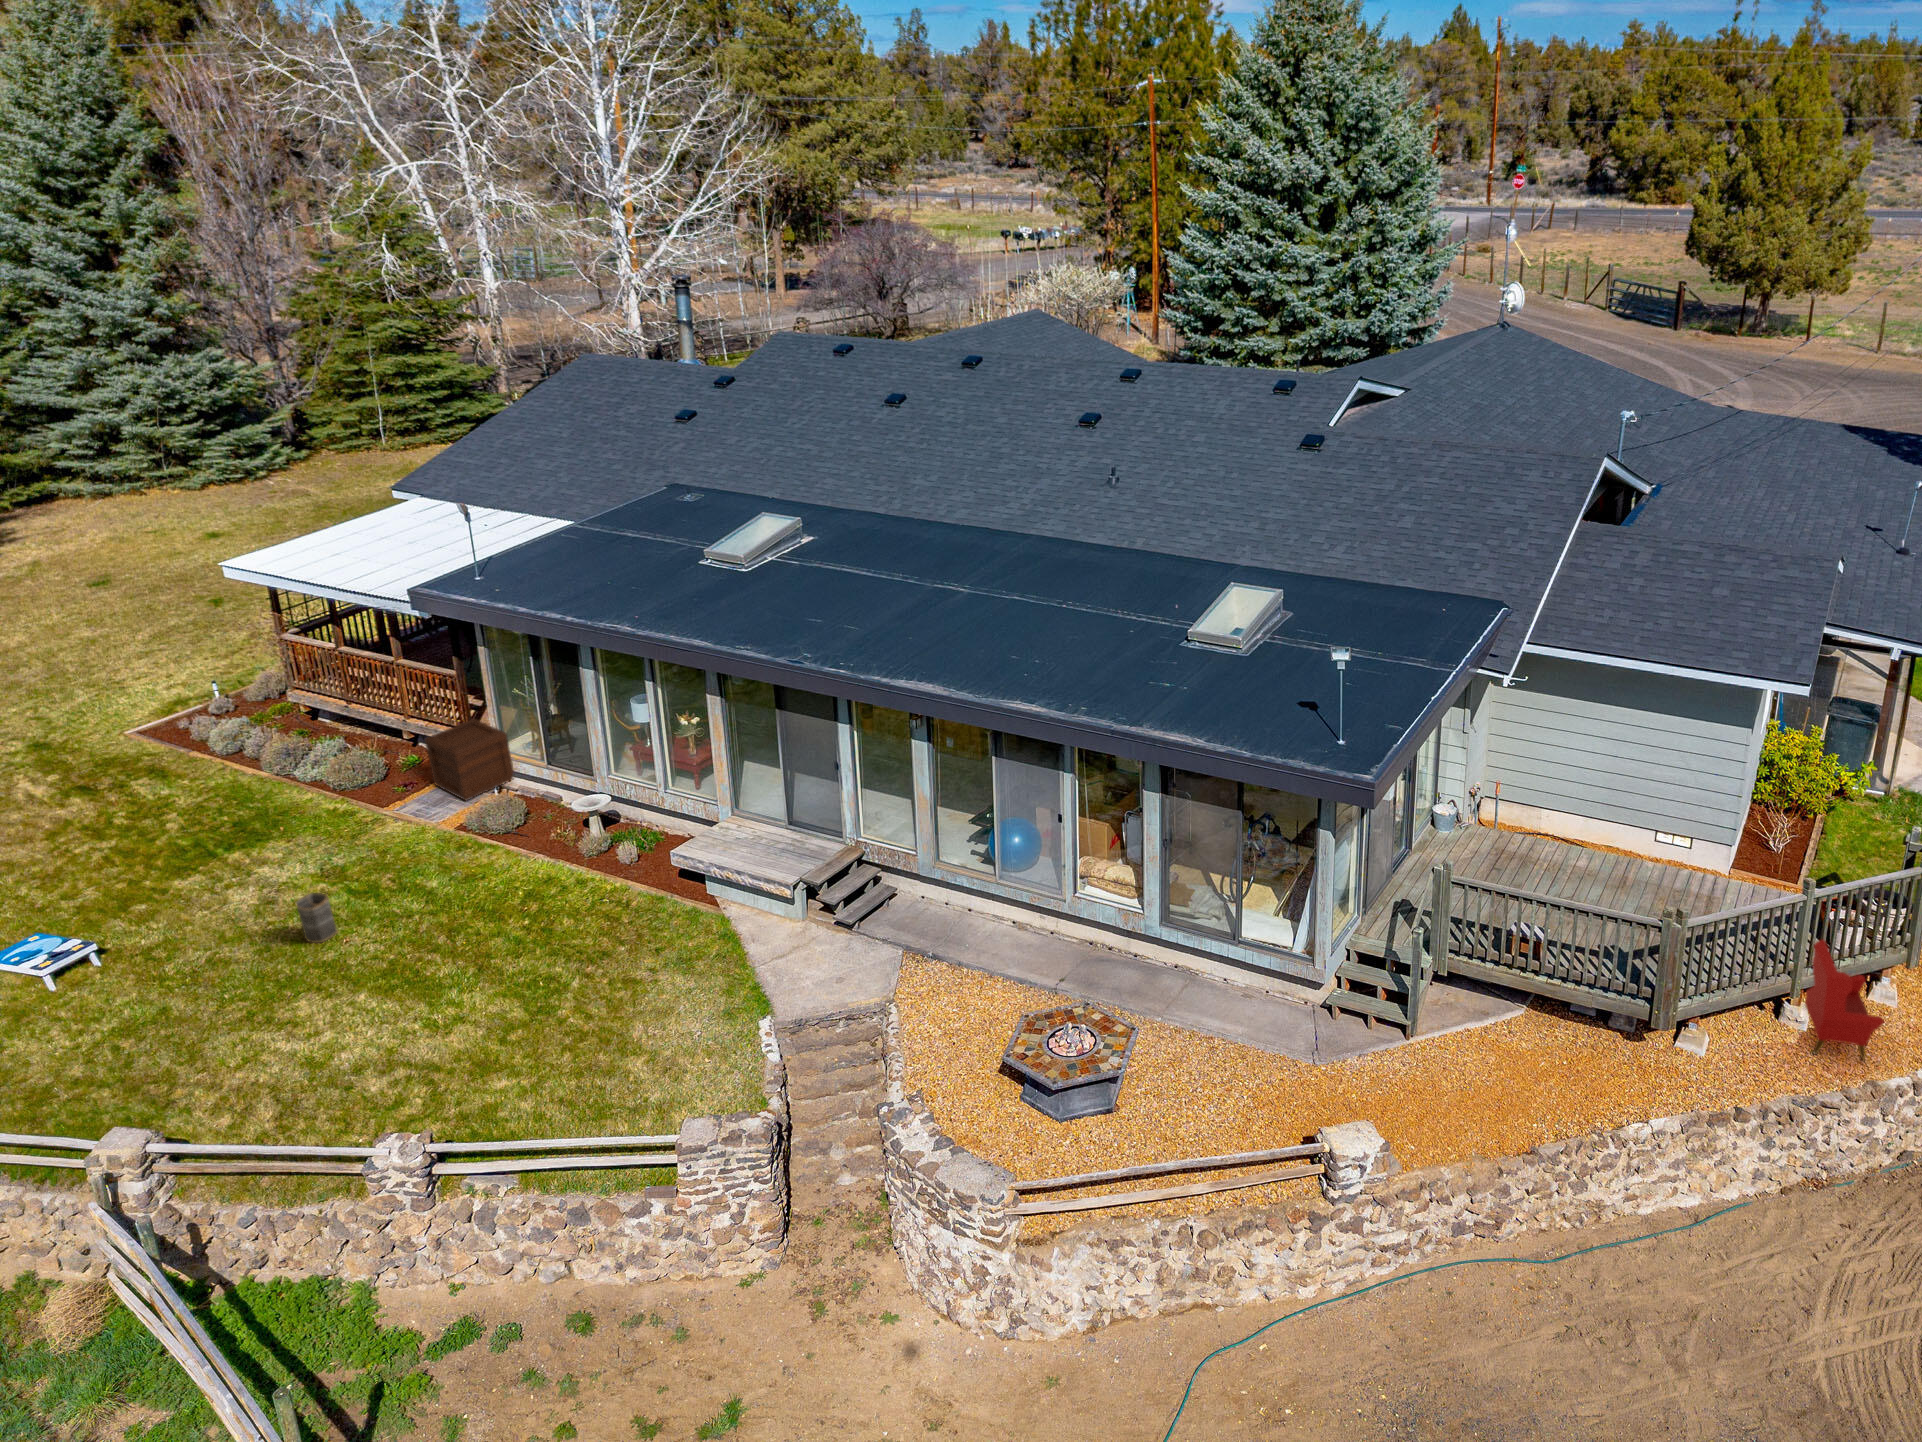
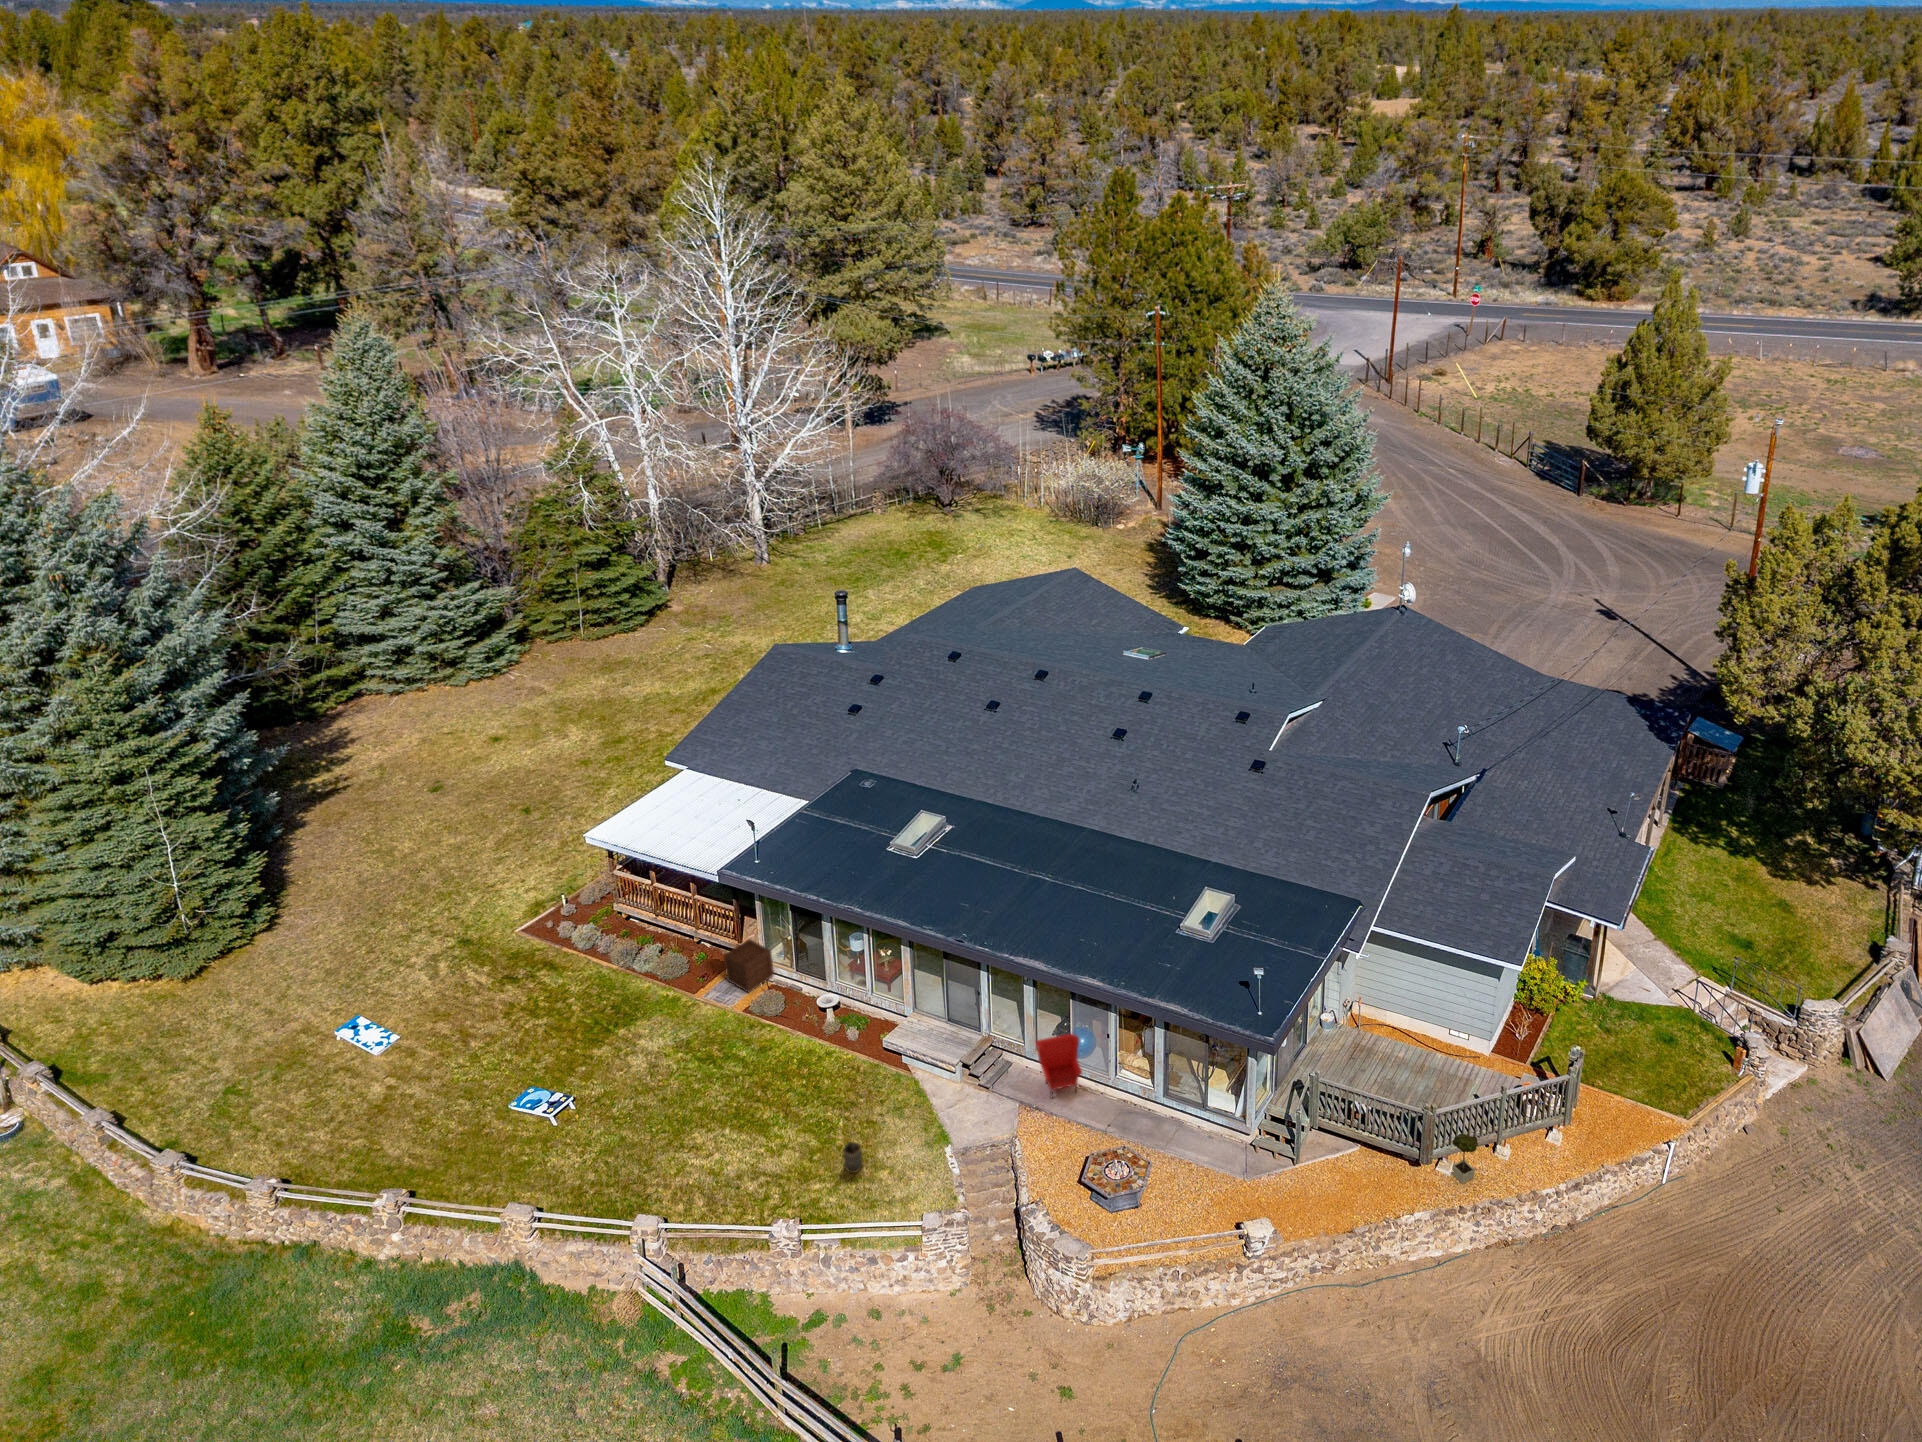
basket: present [296,881,337,943] -> present [843,1142,863,1173]
armchair: present [1805,940,1884,1061] -> present [1036,1034,1082,1097]
potted tree: none [1703,973,1762,1070] -> present [1452,1134,1478,1184]

